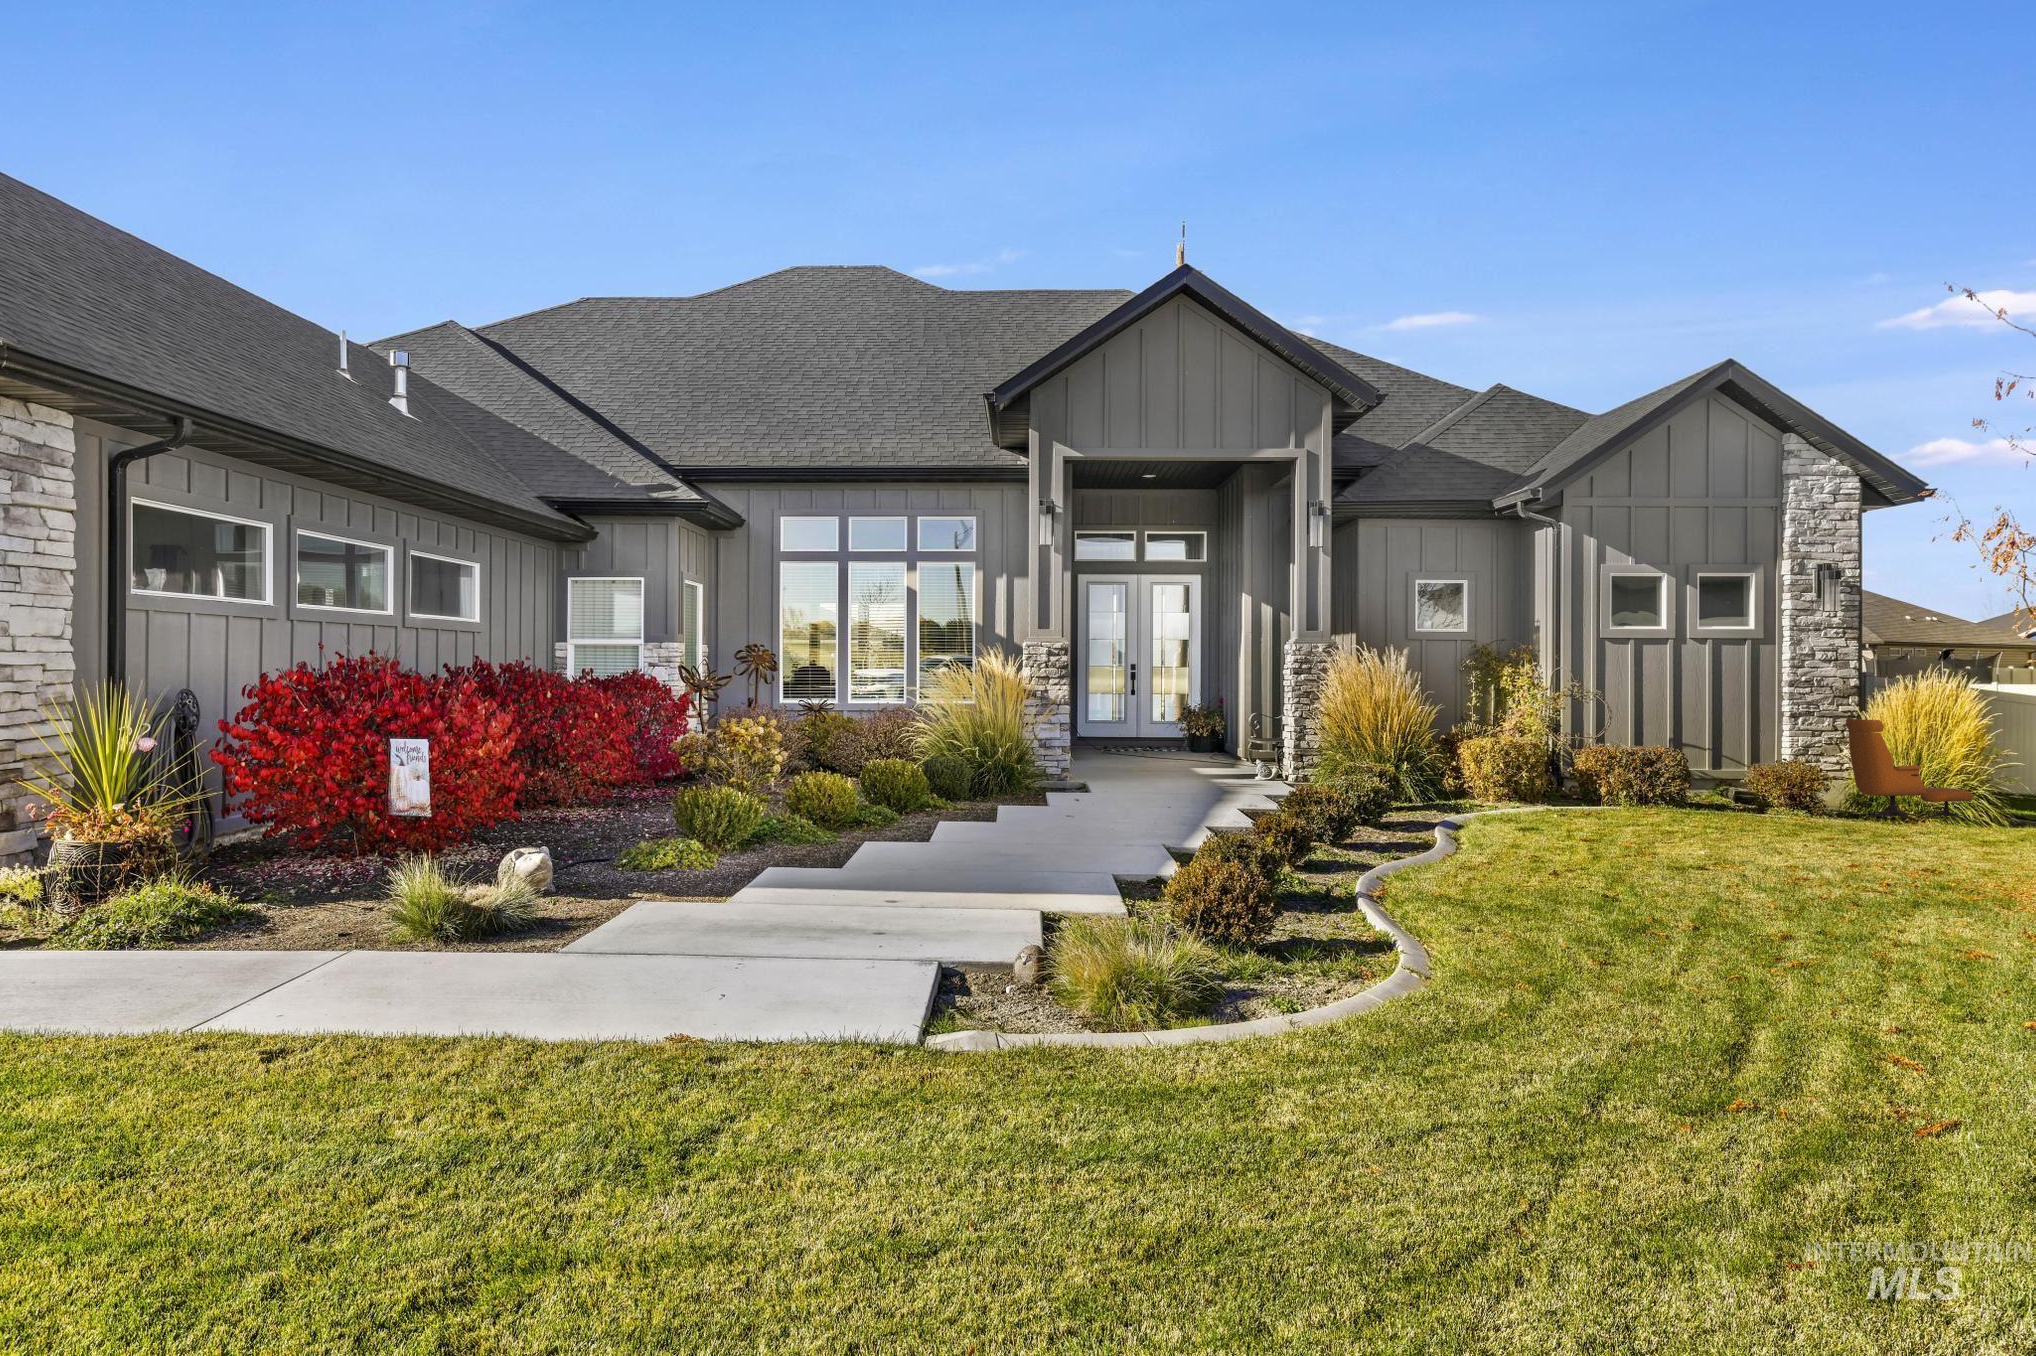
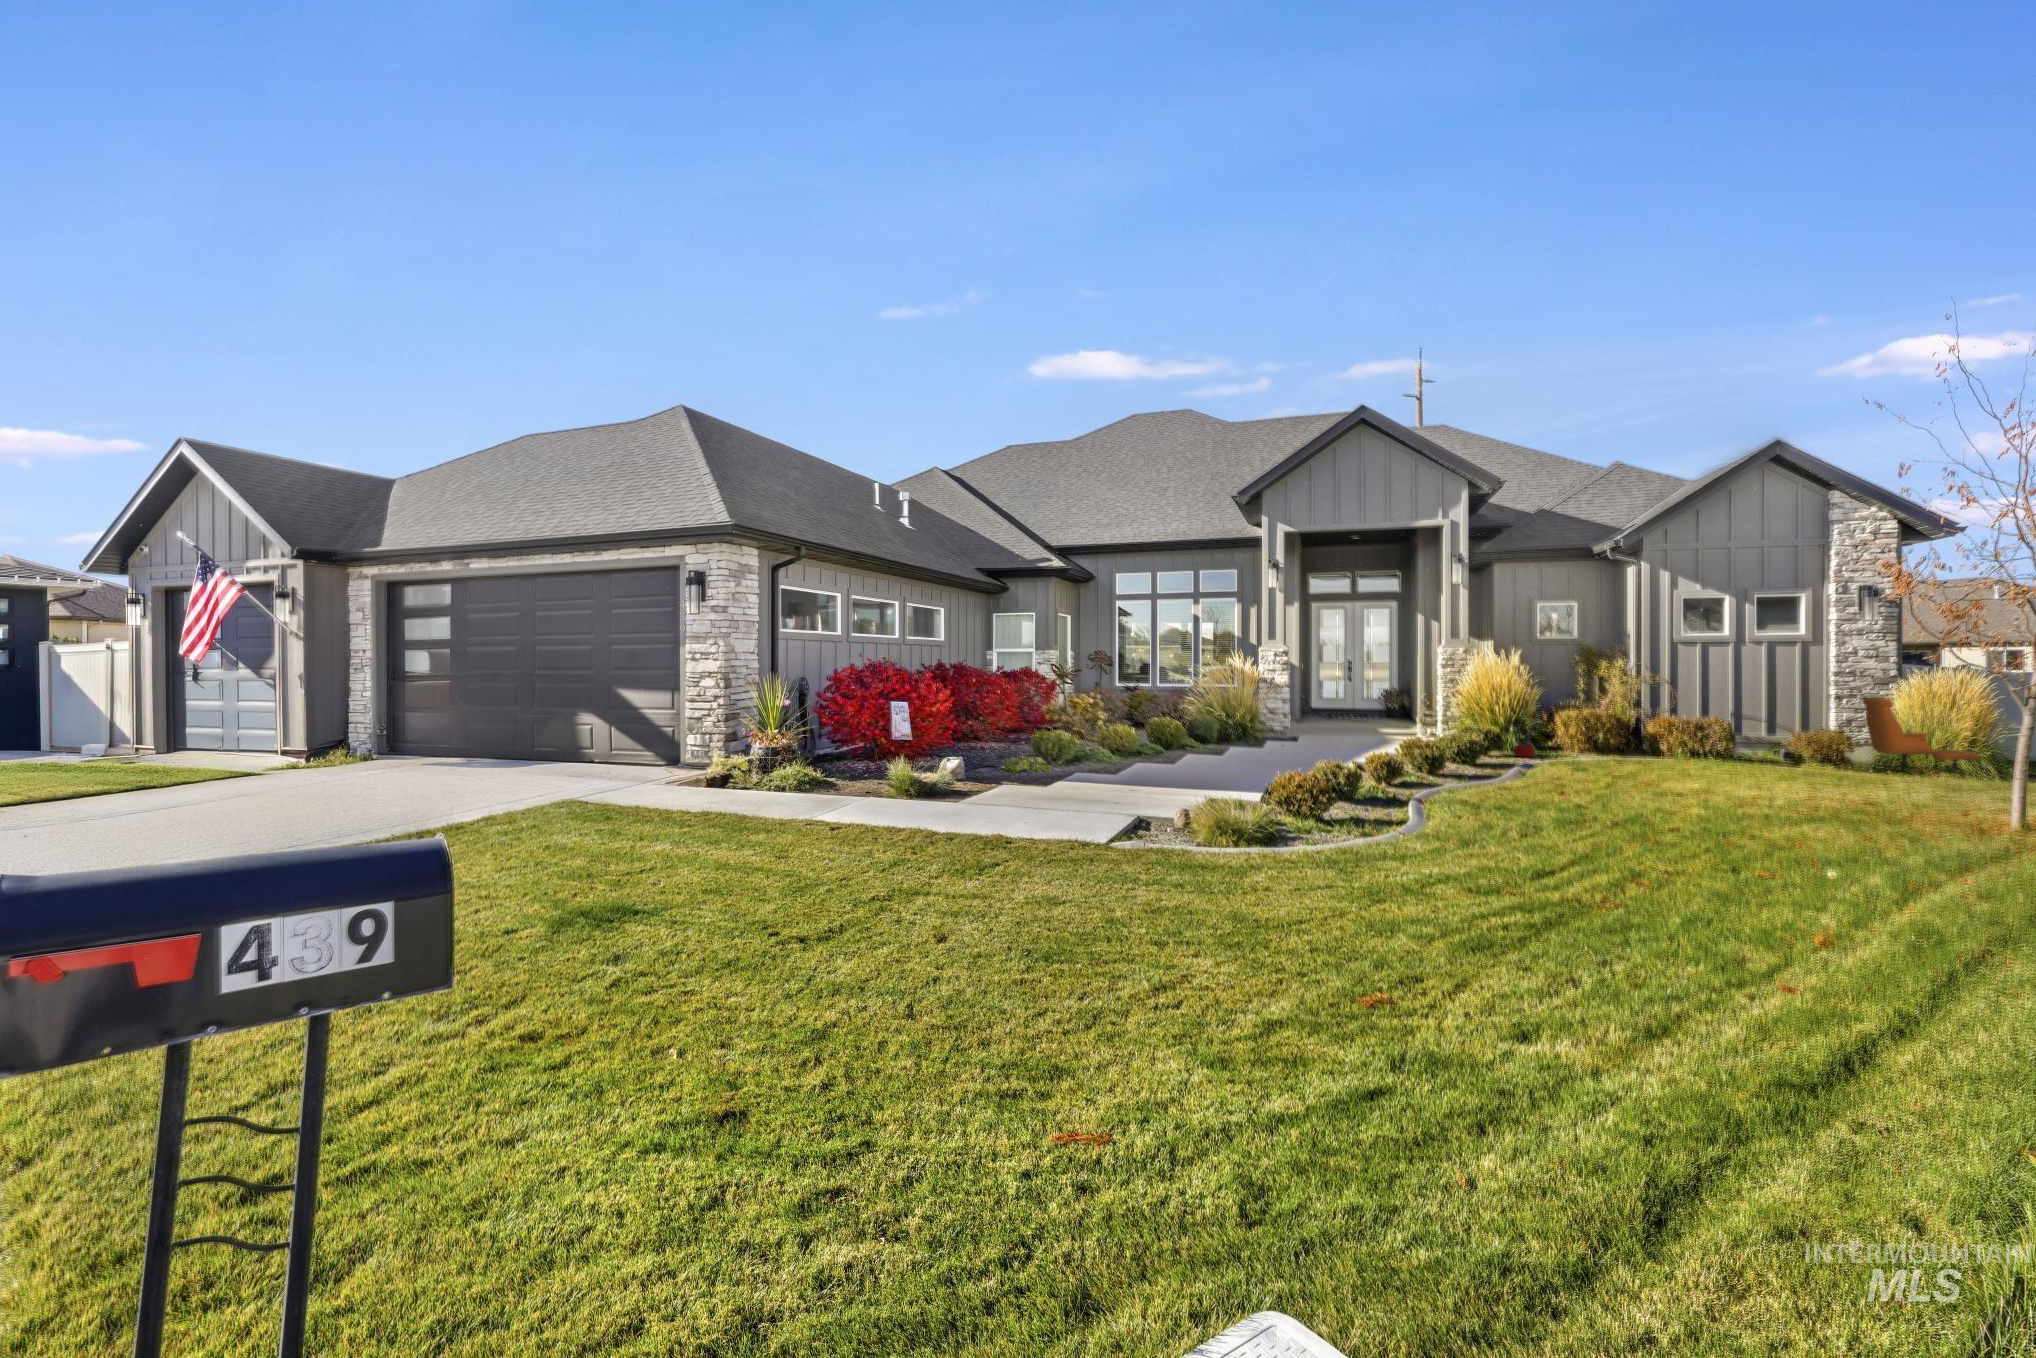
decorative plant: none [1388,746,1460,812] -> present [1512,722,1534,757]

